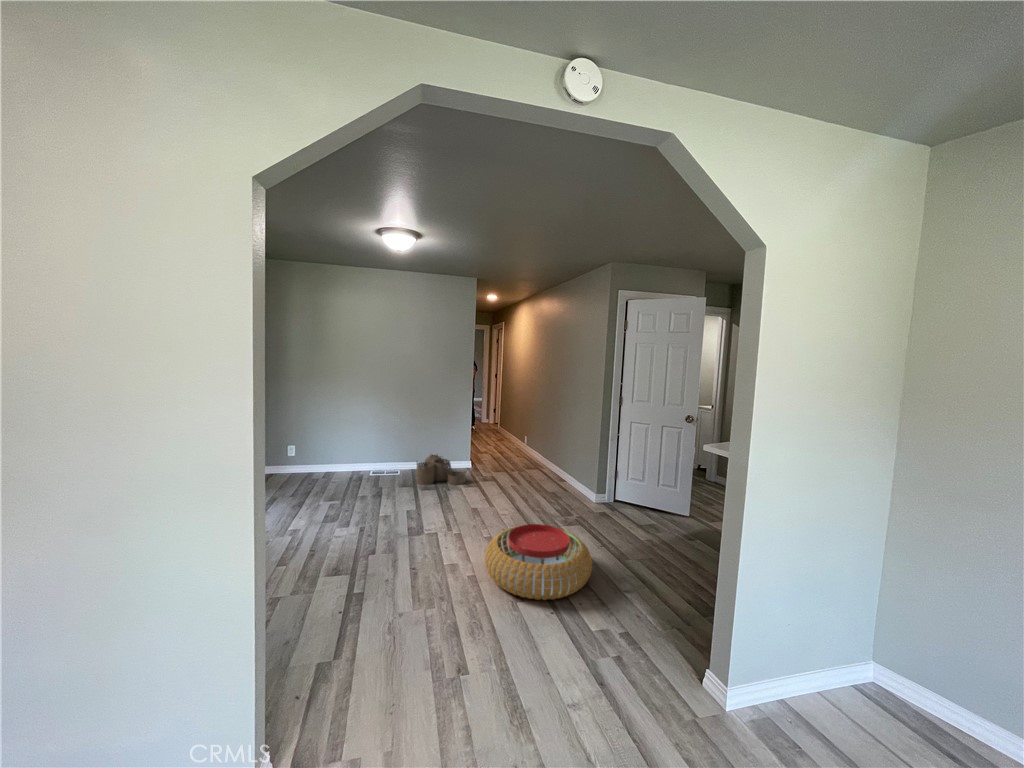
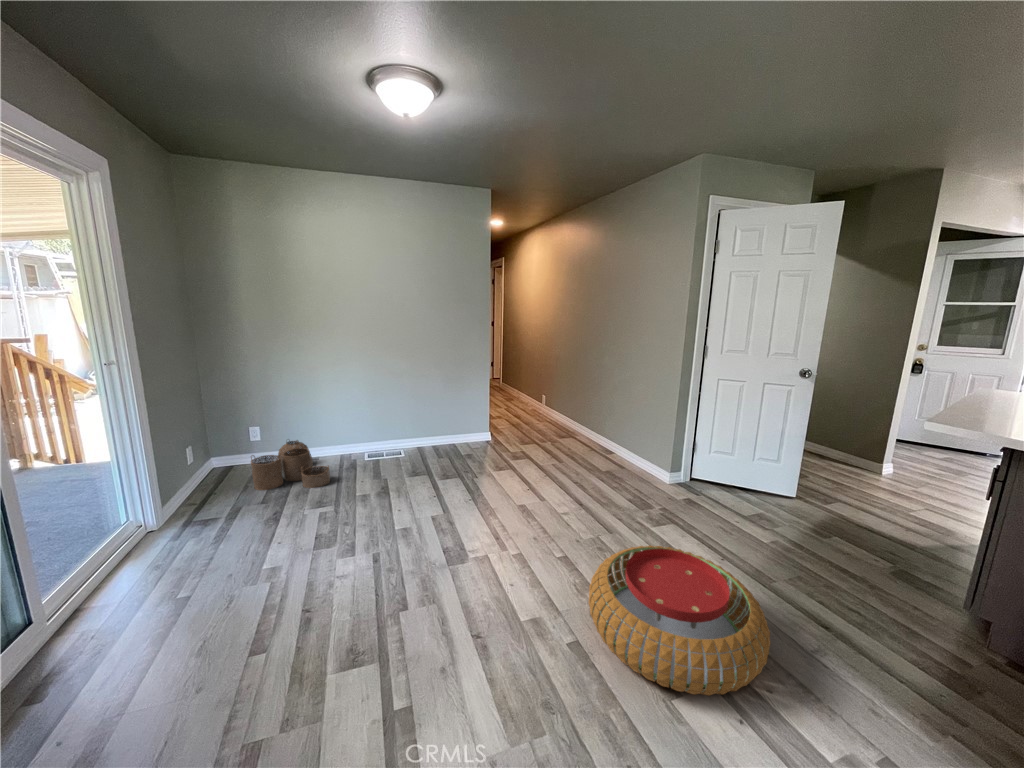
woven basket: present [416,455,465,485] -> present [251,440,330,490]

